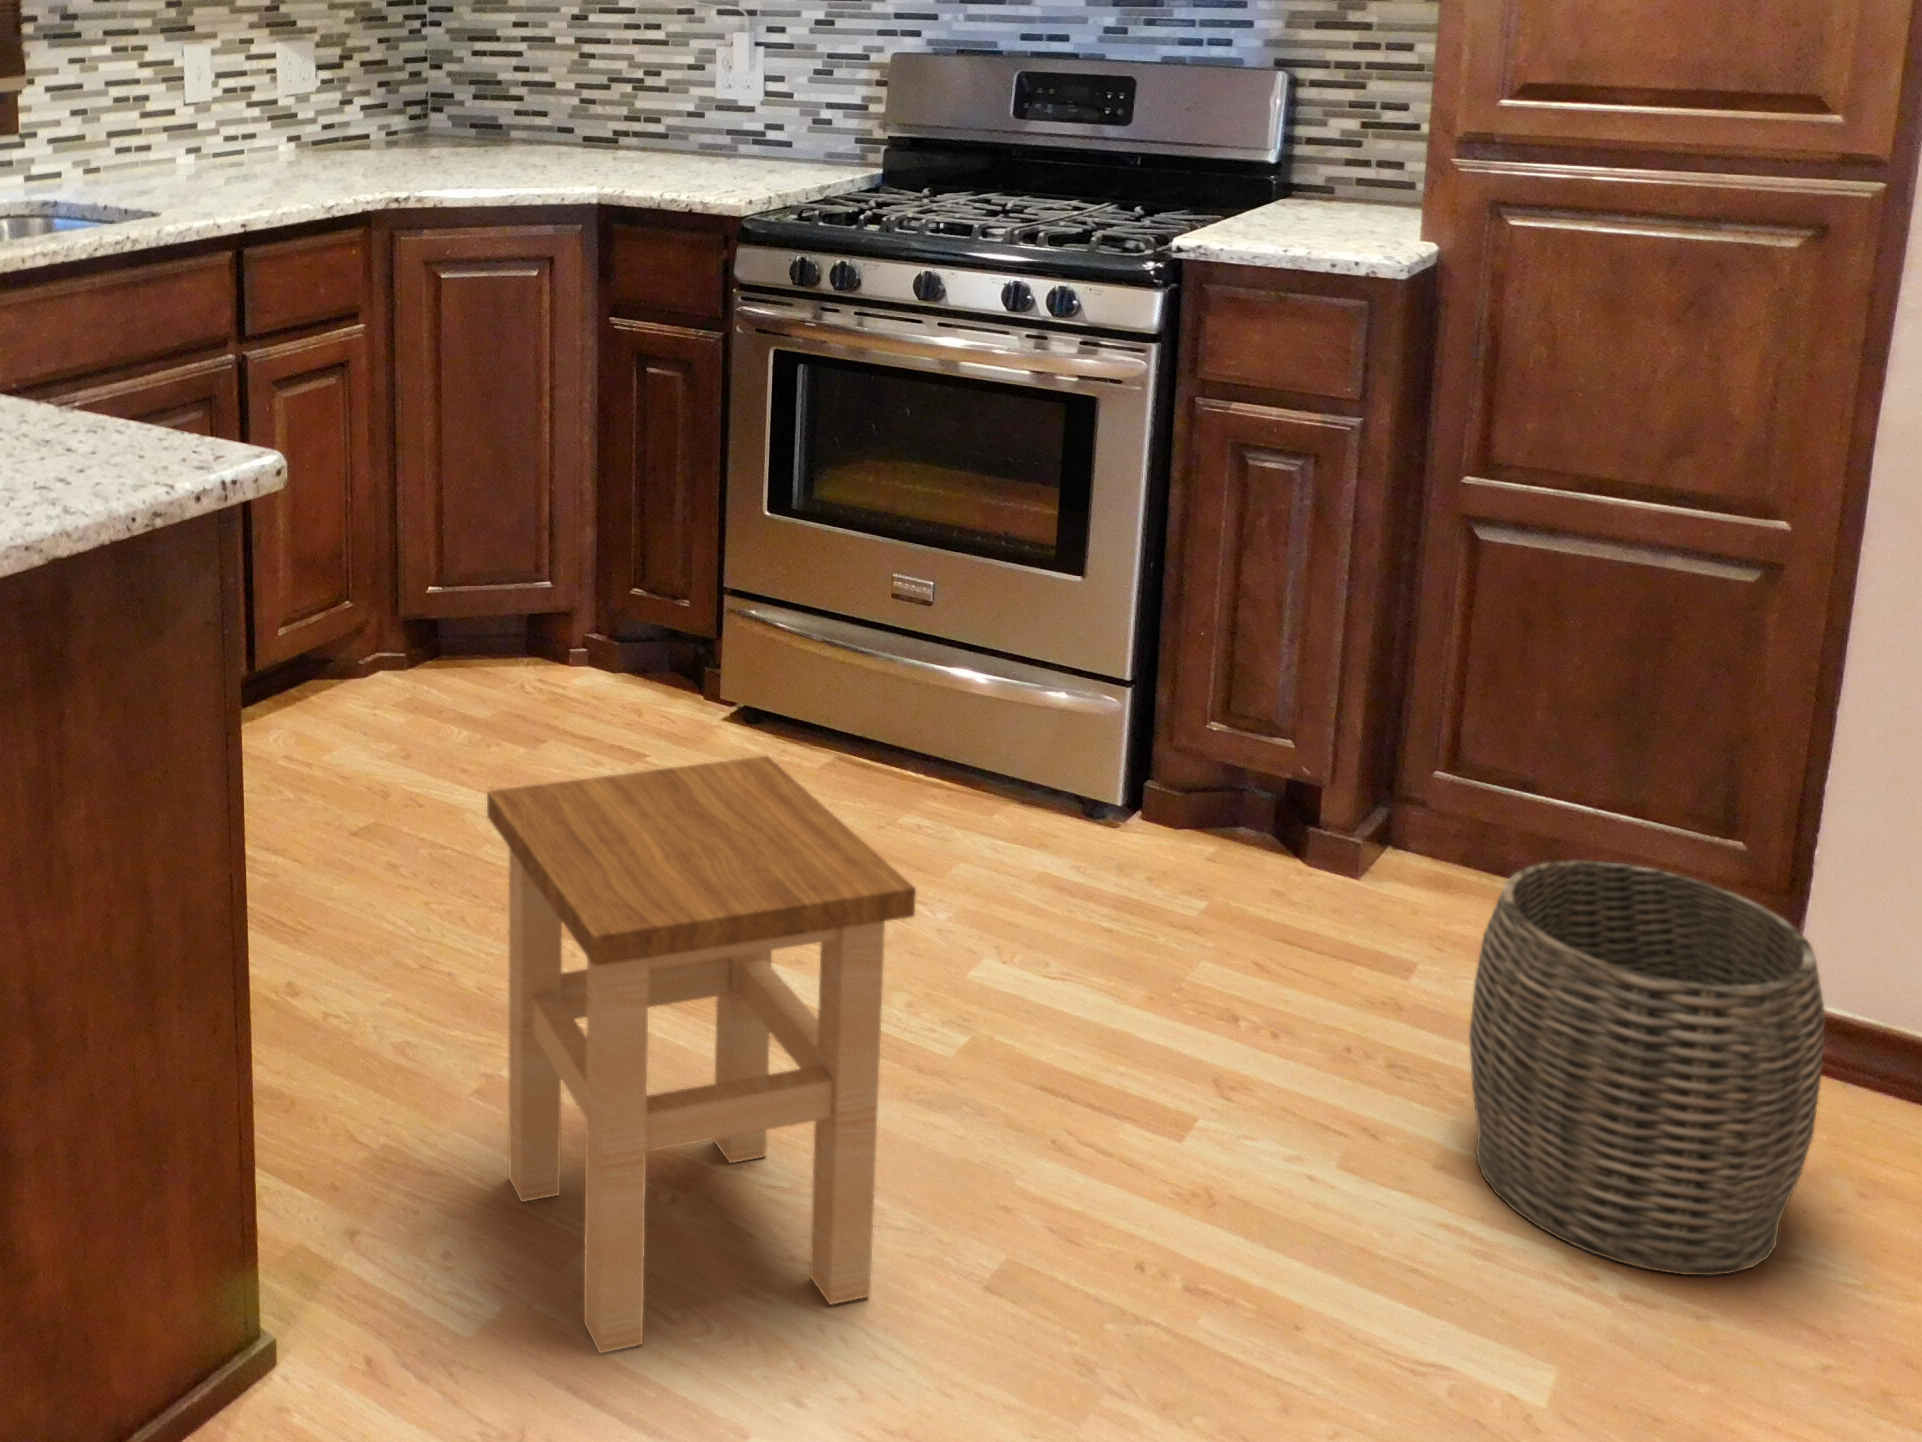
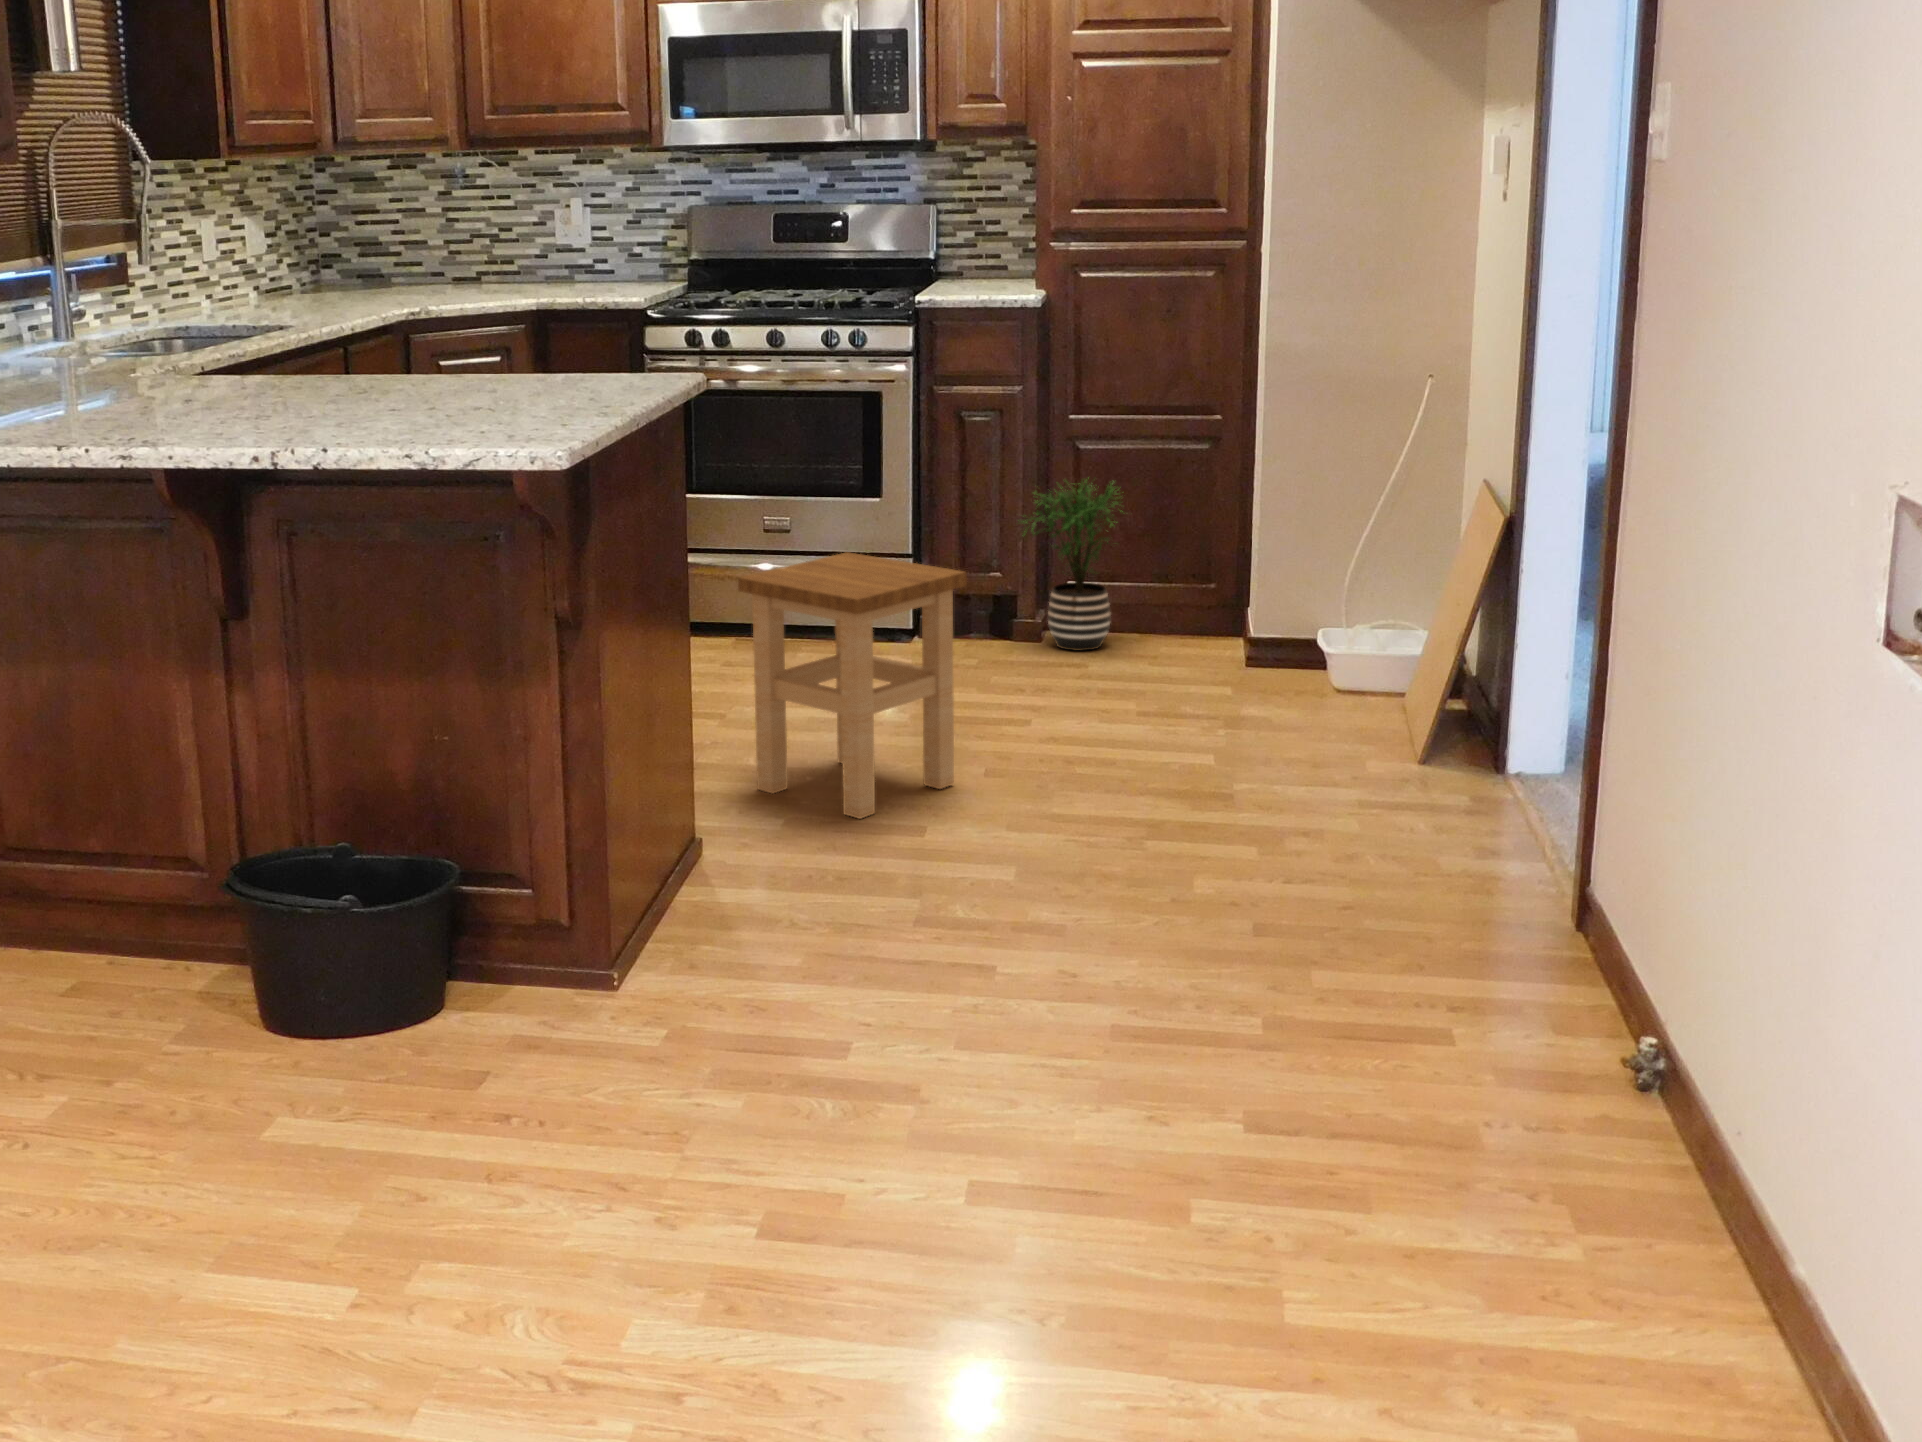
potted plant: none [1303,597,1564,932] -> present [1018,477,1122,651]
woven basket: present [1469,861,1825,1275] -> none [1146,560,1286,721]

